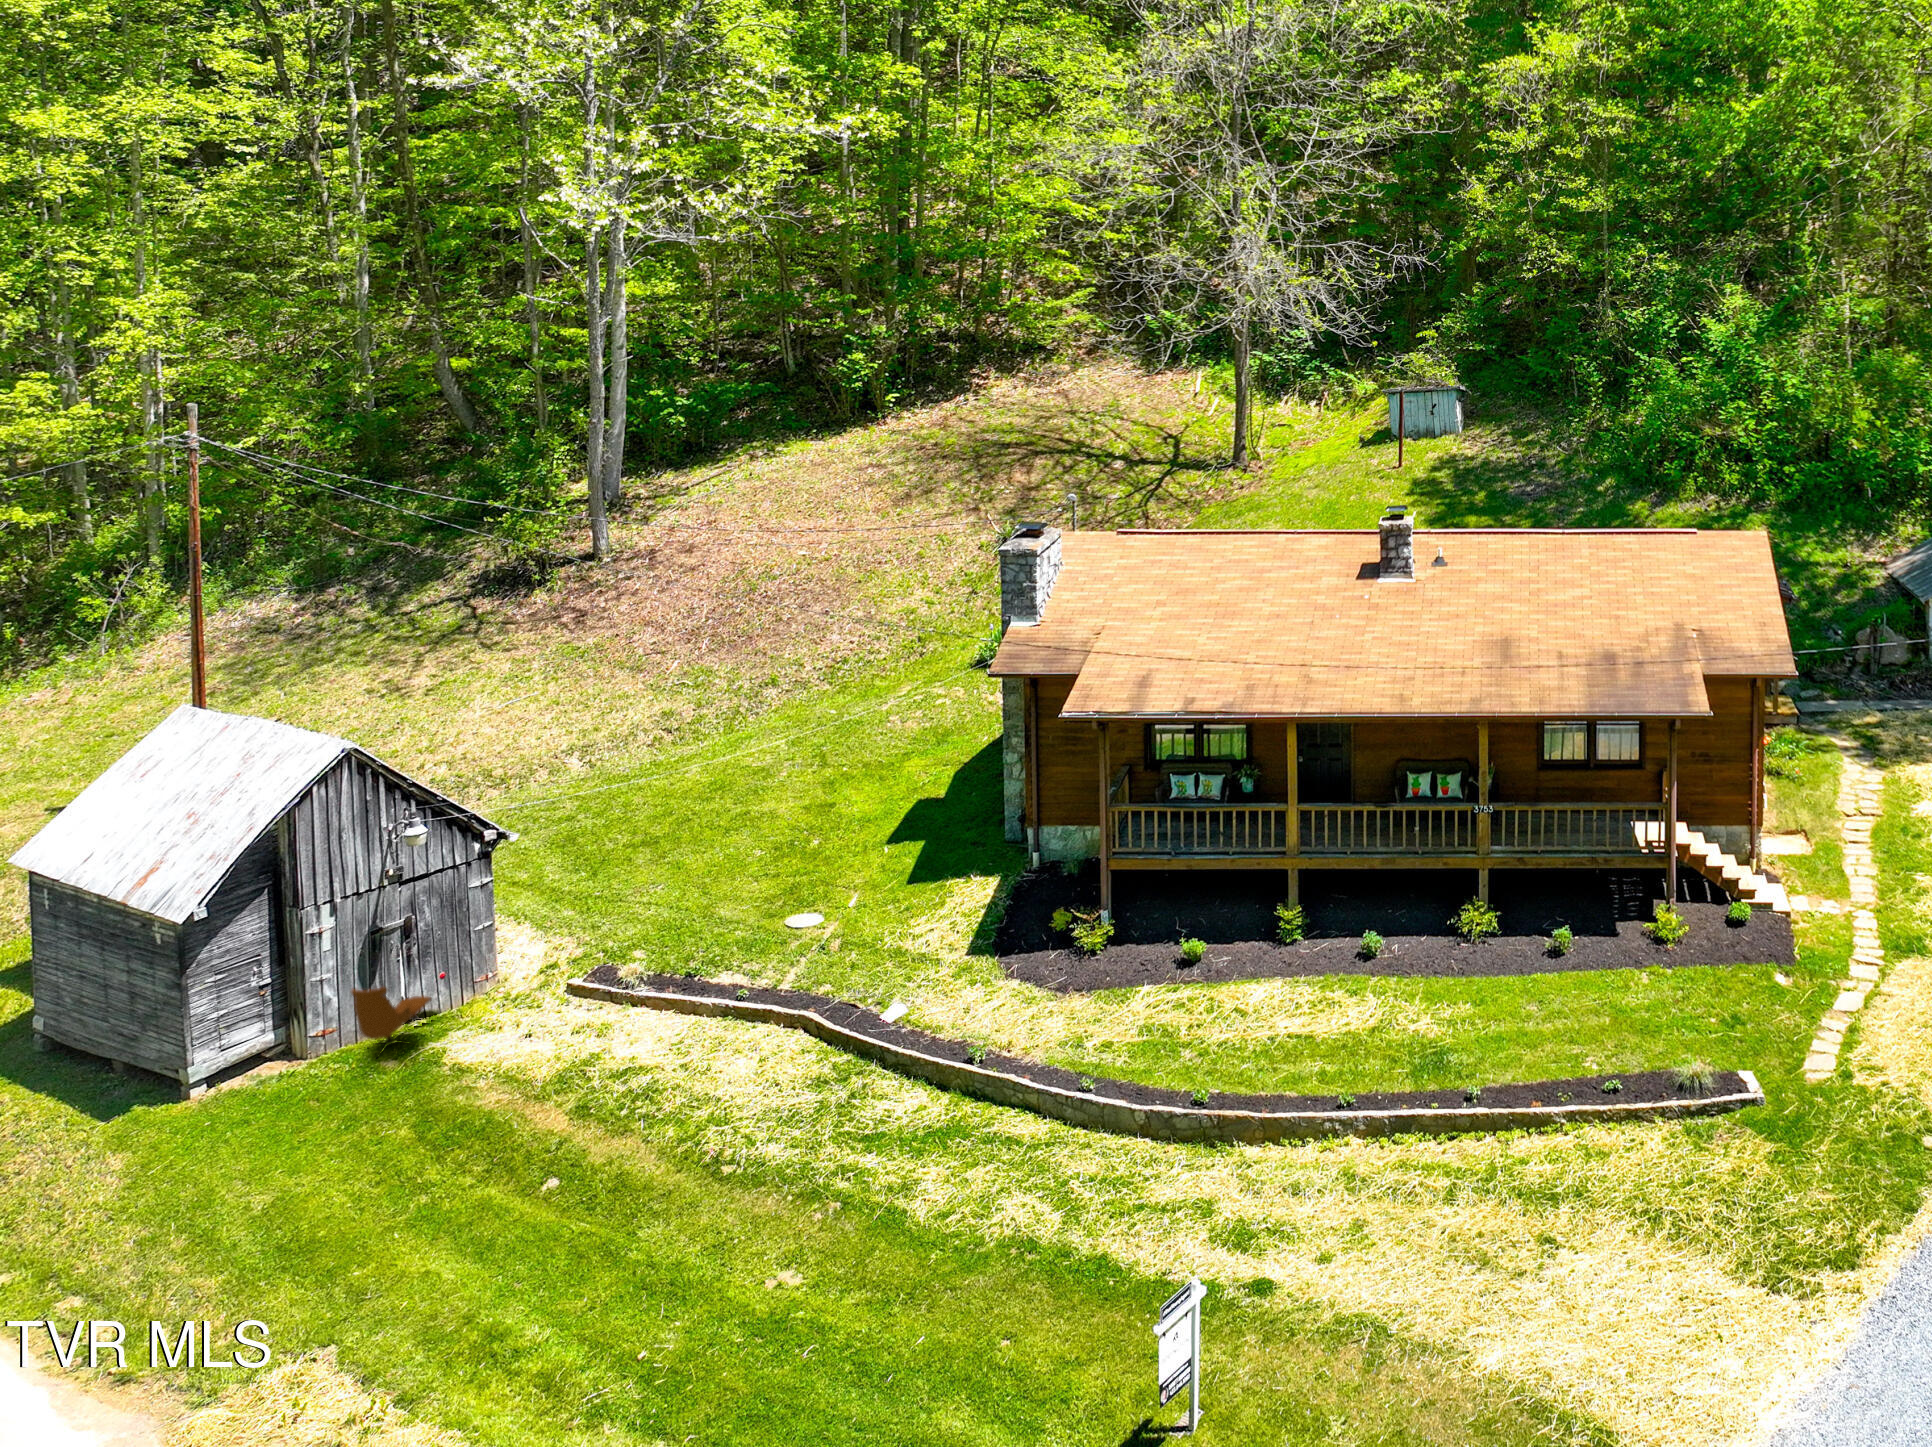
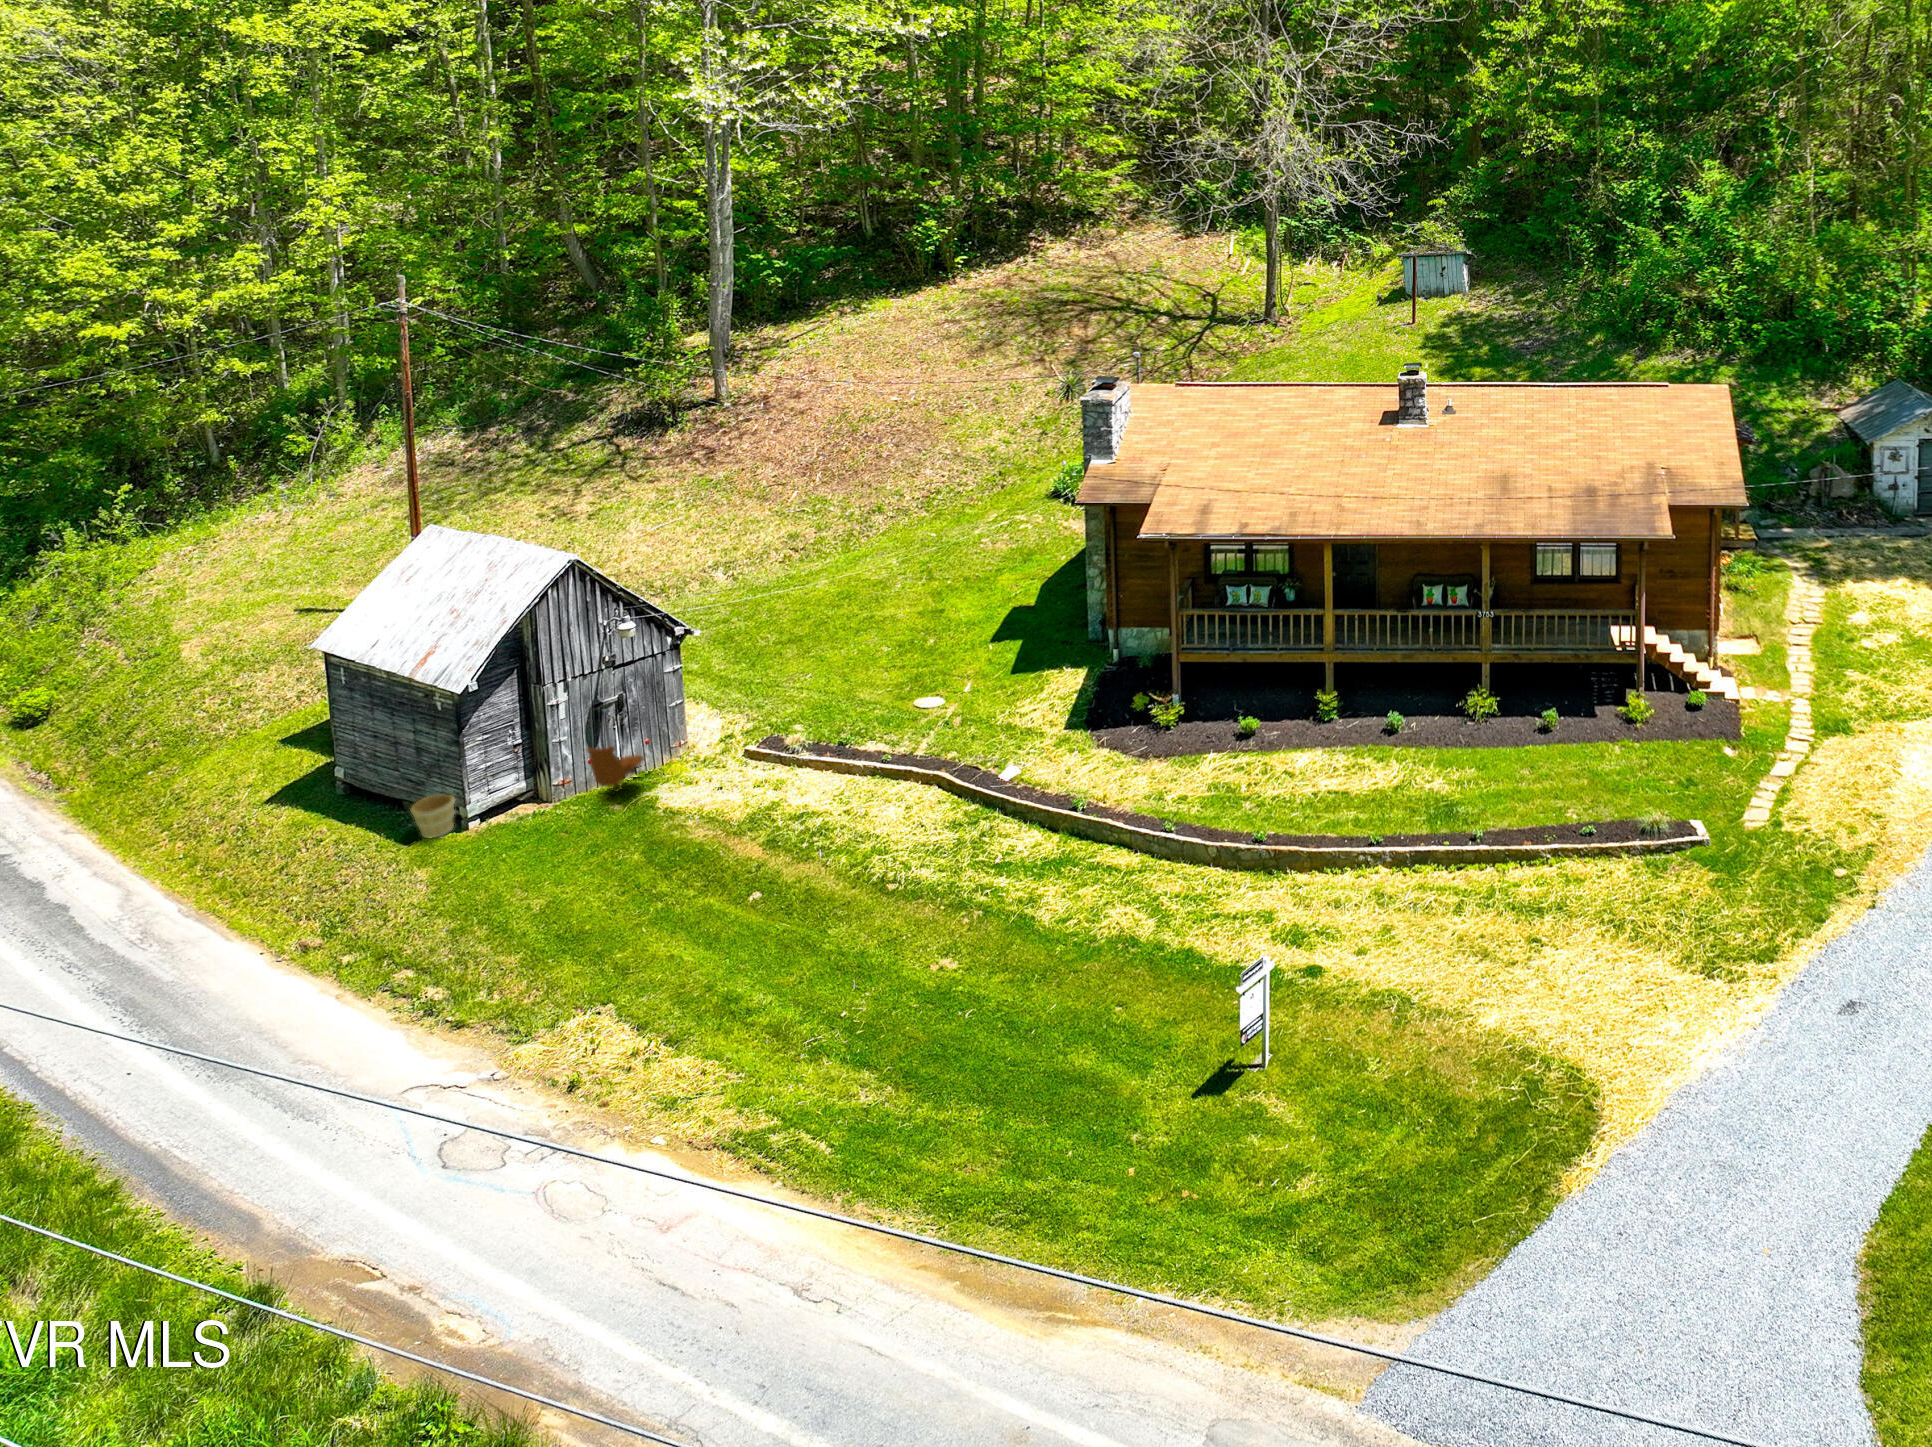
wooden bucket: none [111,1053,174,1112] -> present [410,795,455,838]

